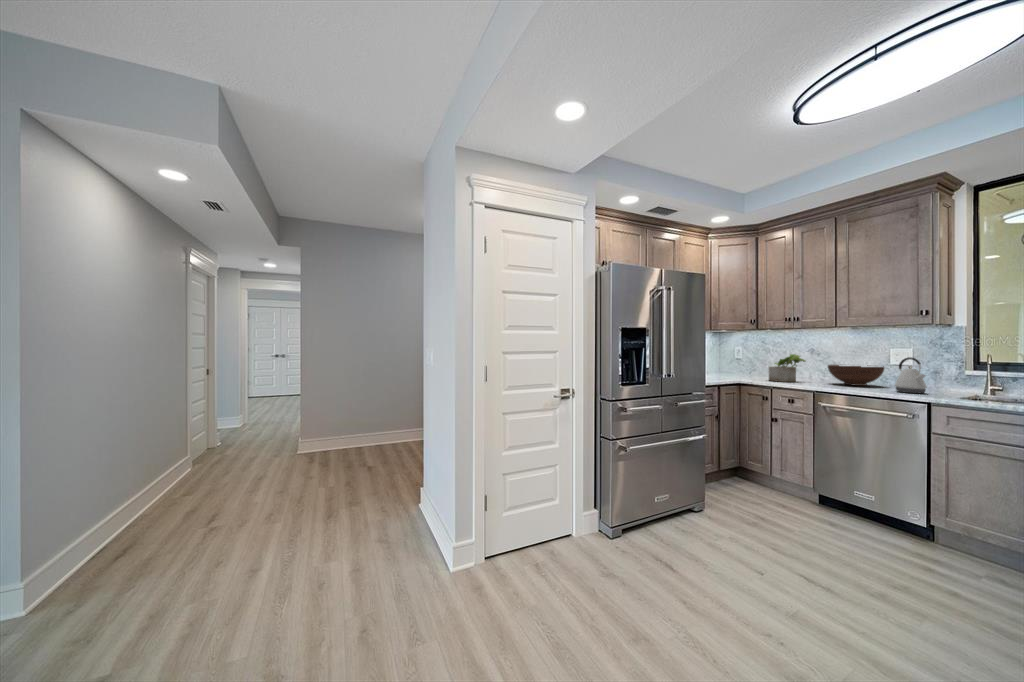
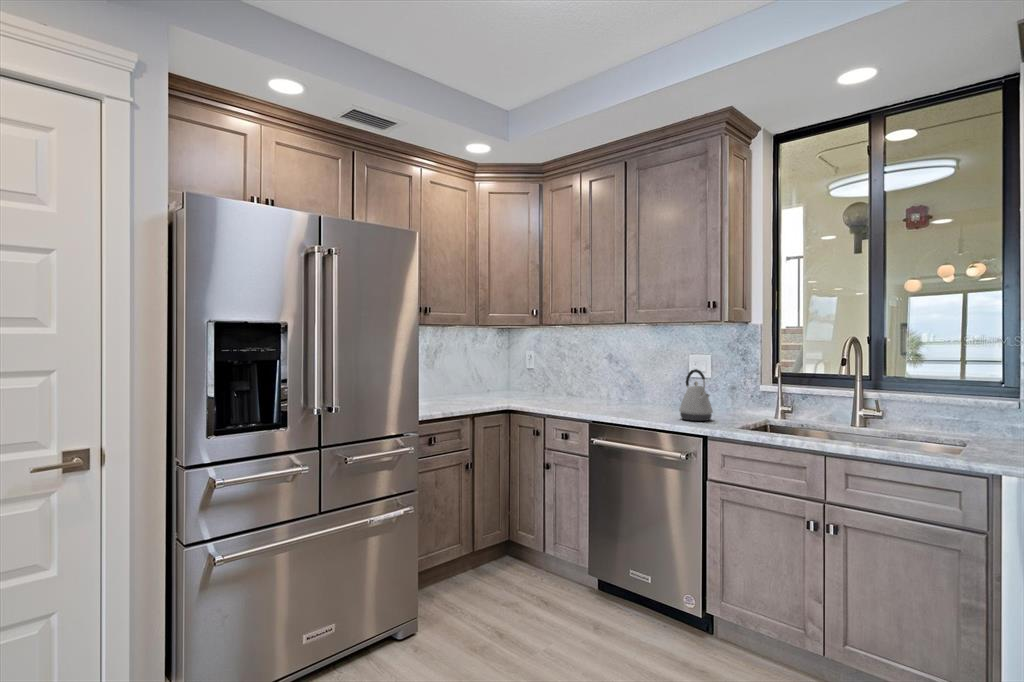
potted plant: present [769,354,806,382] -> none [547,364,595,406]
fruit bowl: present [828,365,884,386] -> none [617,378,679,409]

